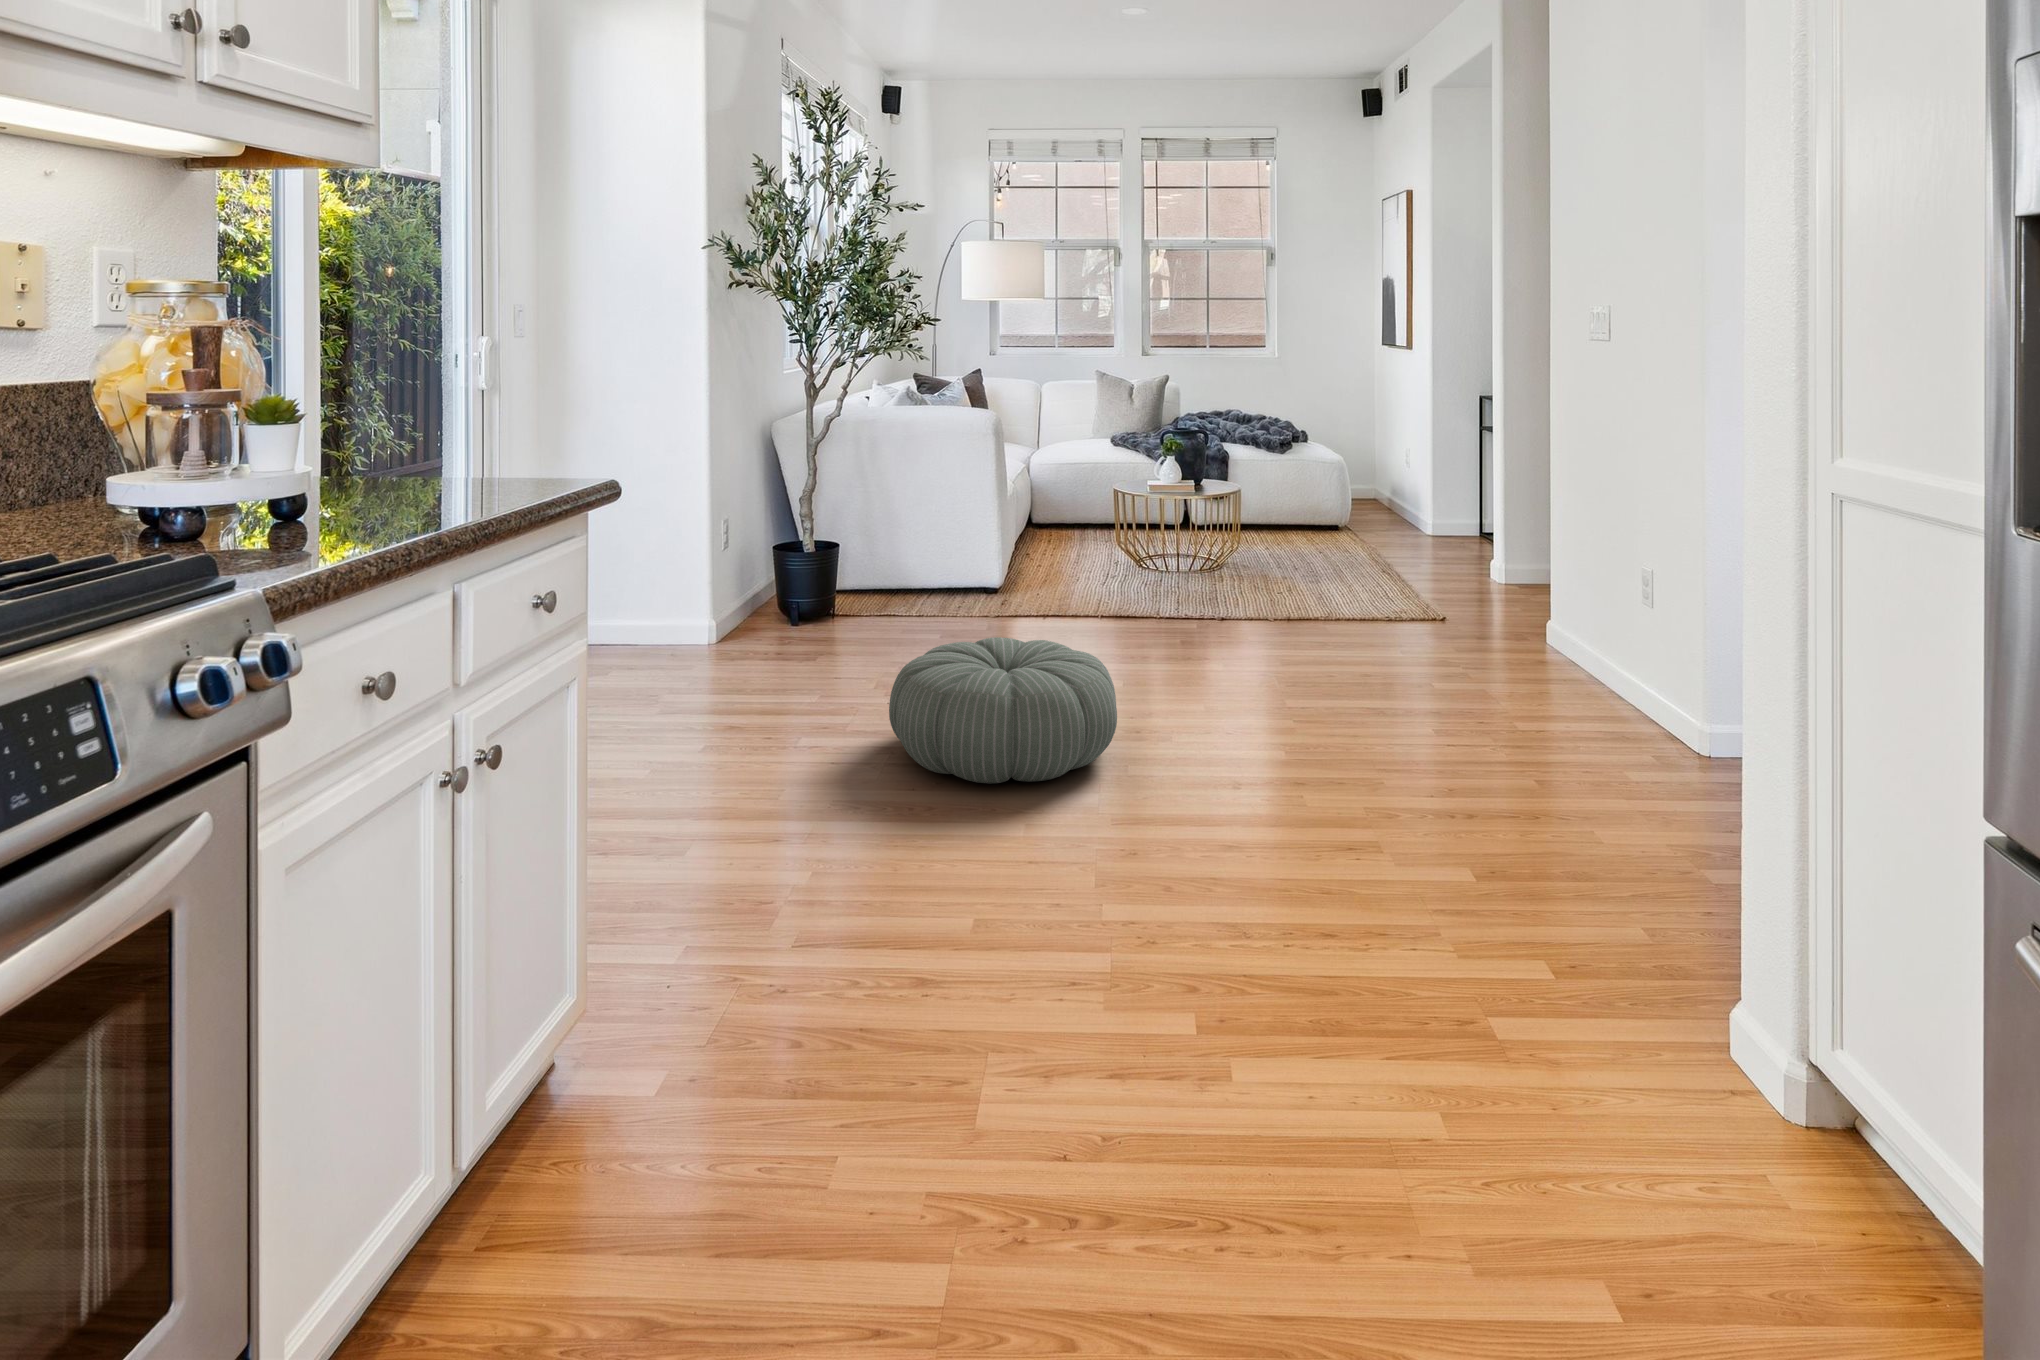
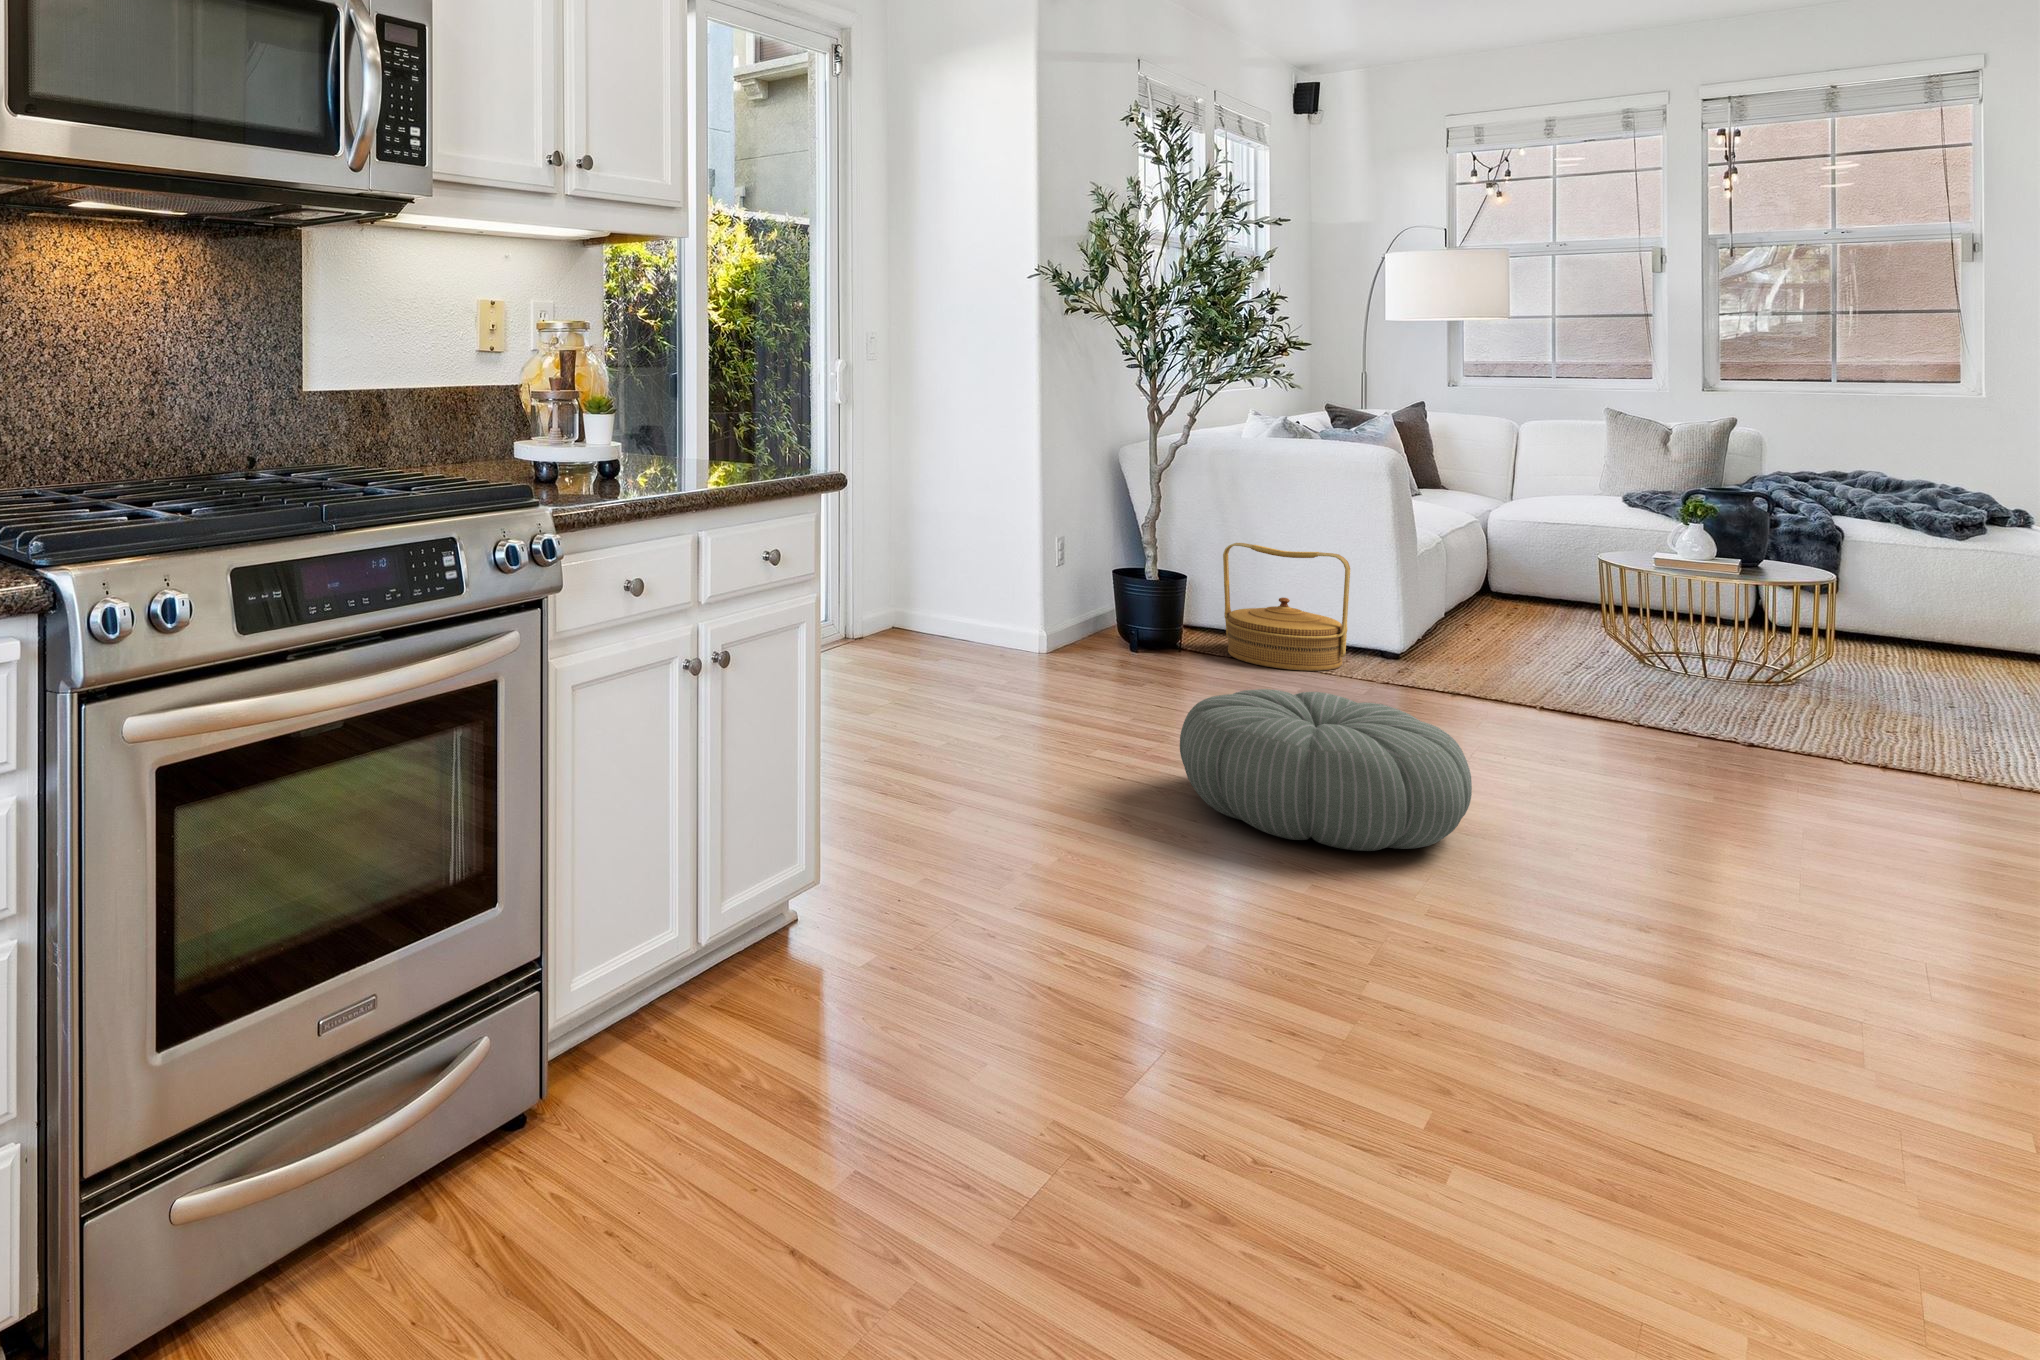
woven basket: none [866,501,966,612] -> present [1223,543,1350,671]

